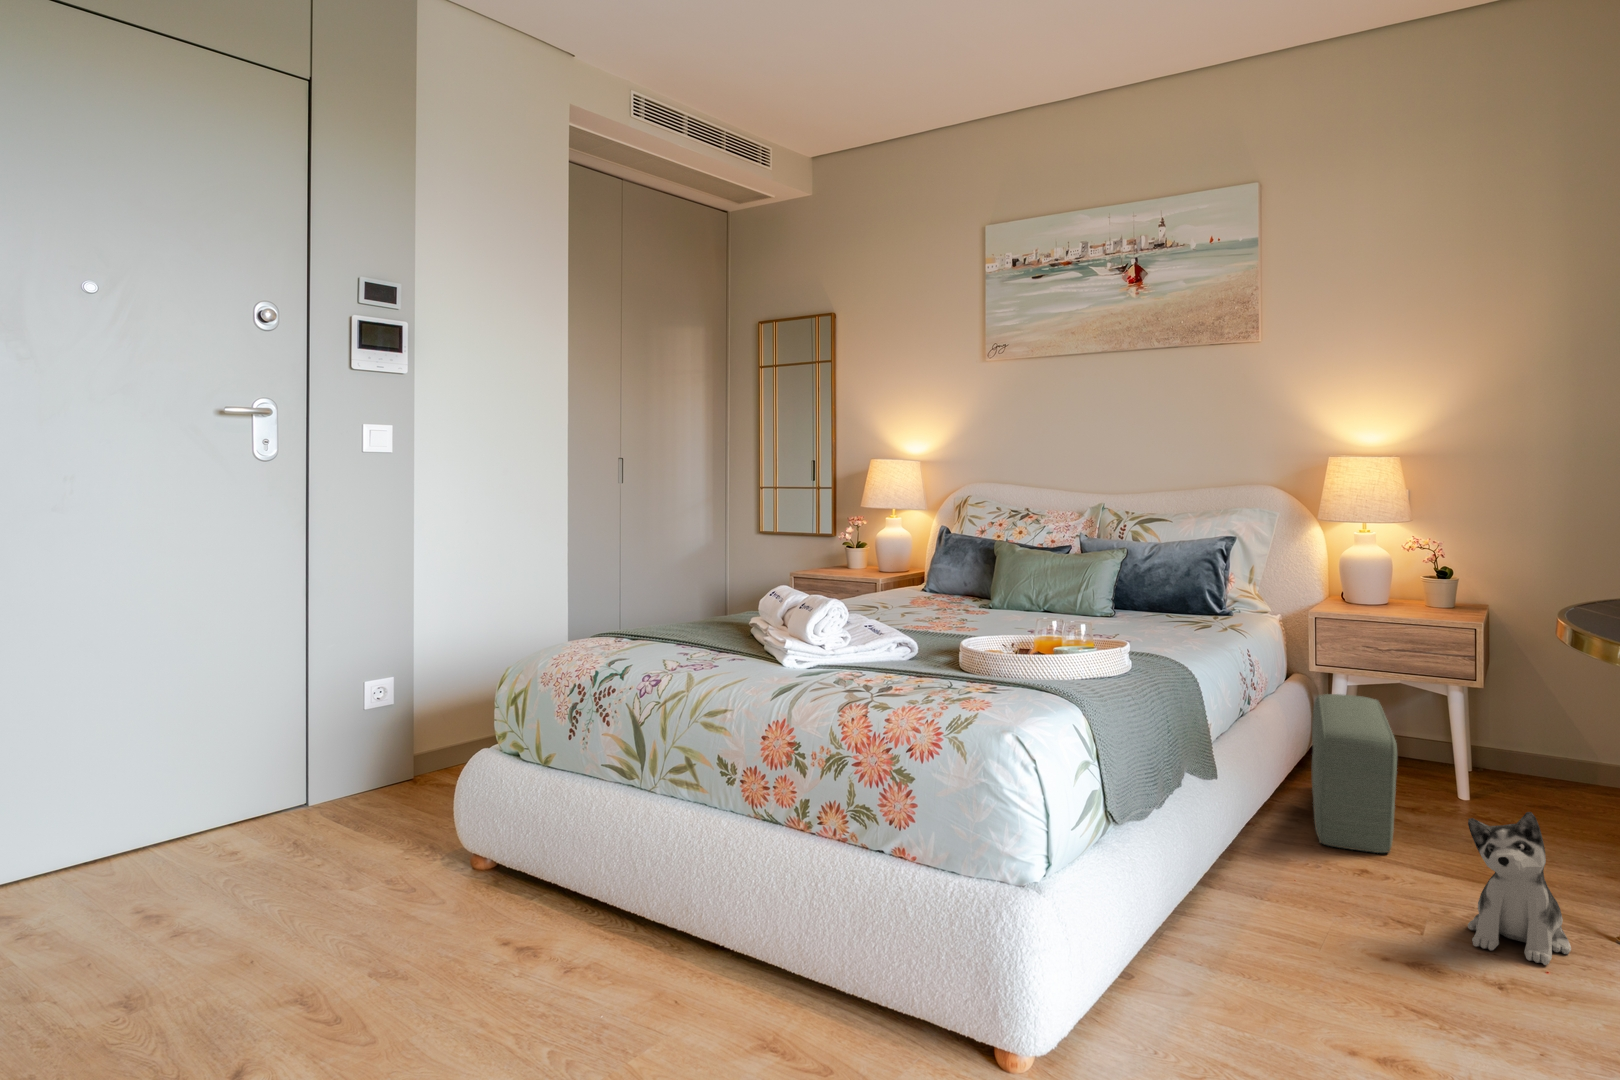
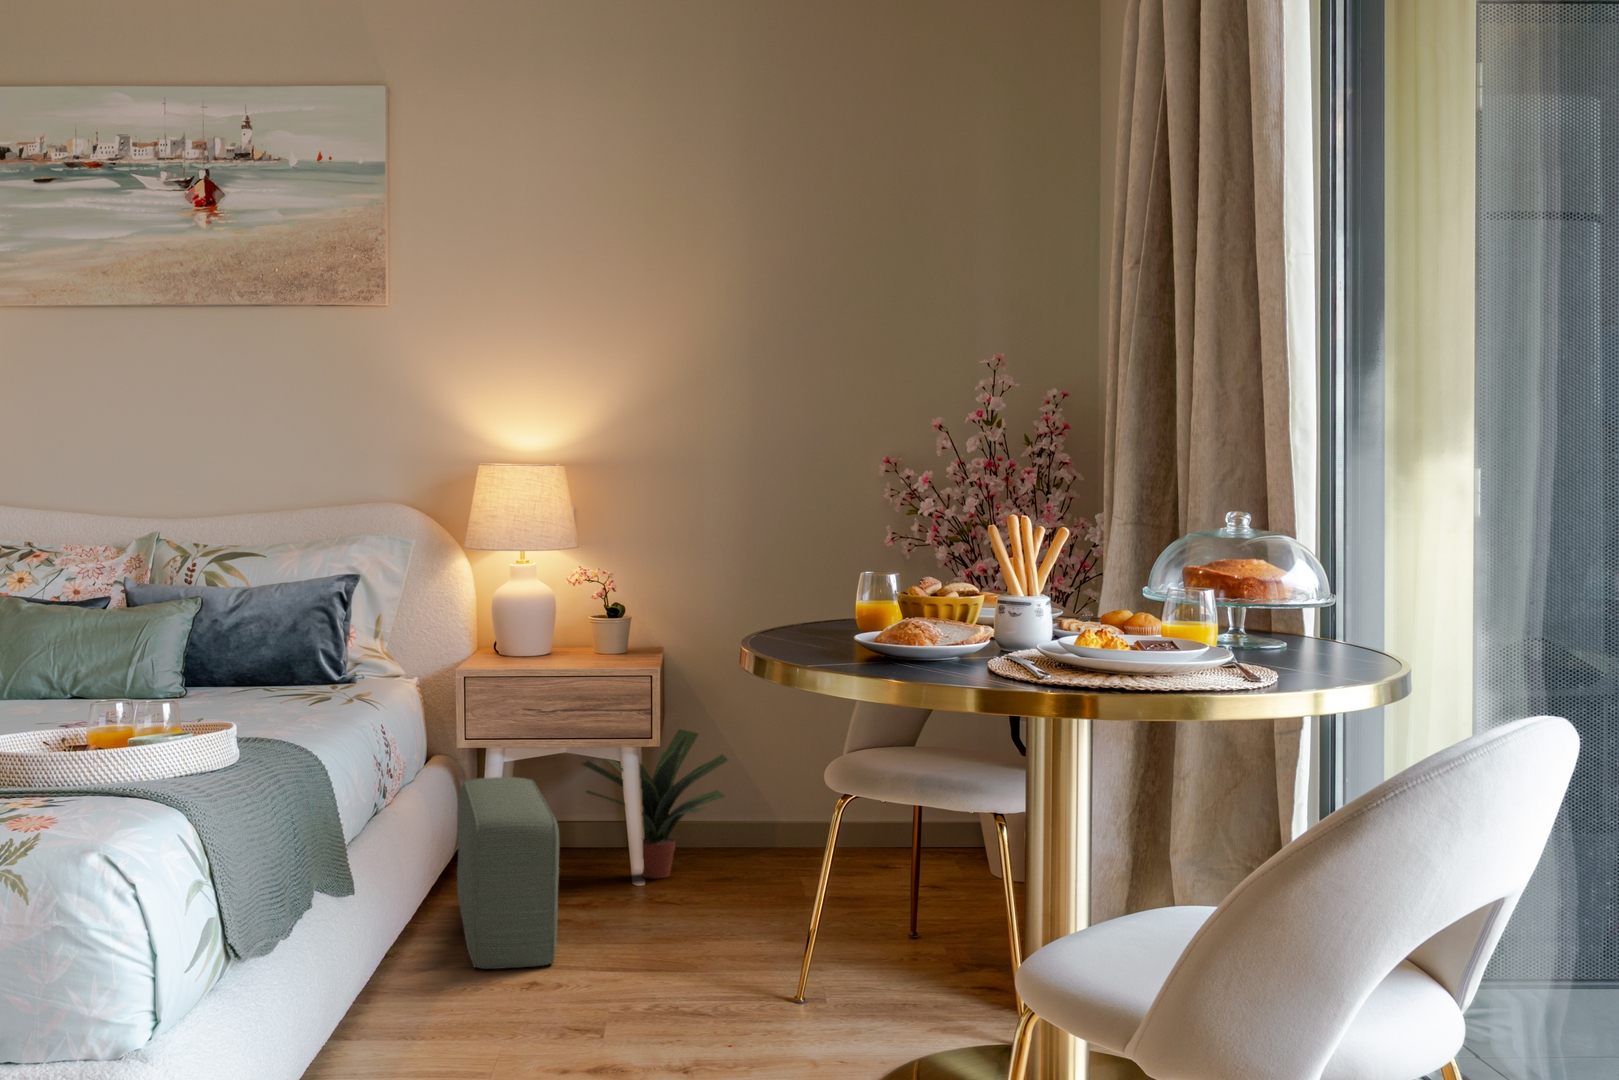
potted plant: none [1410,655,1573,793] -> present [583,729,728,879]
plush toy: present [1468,812,1571,965] -> none [639,875,737,1044]

